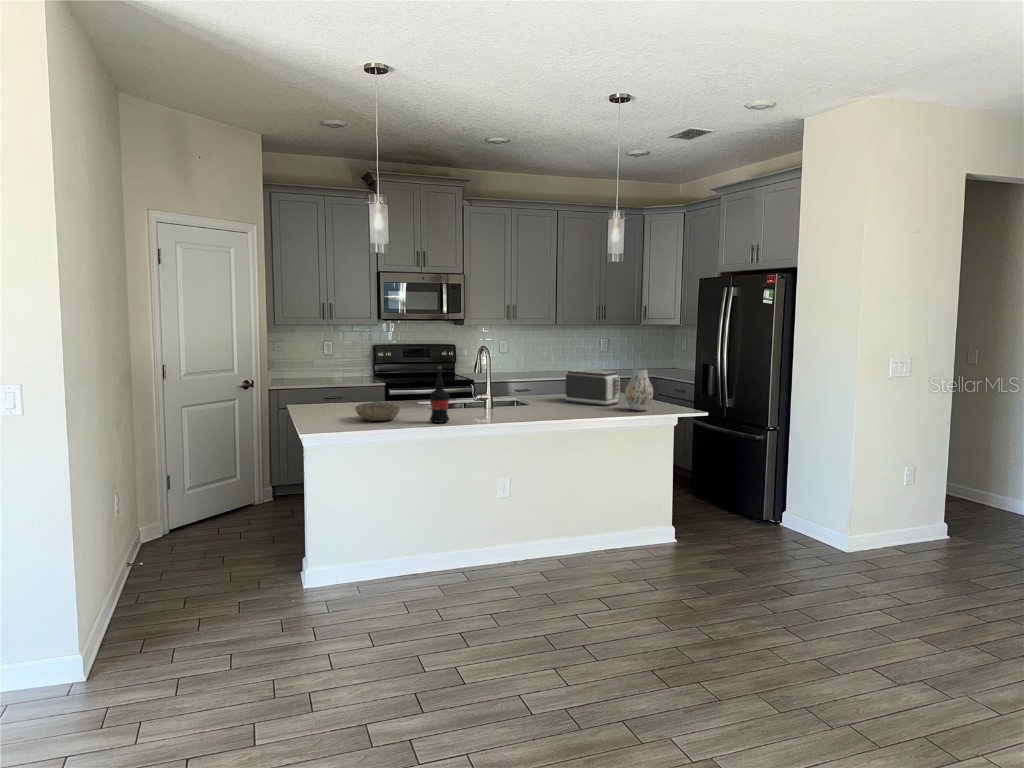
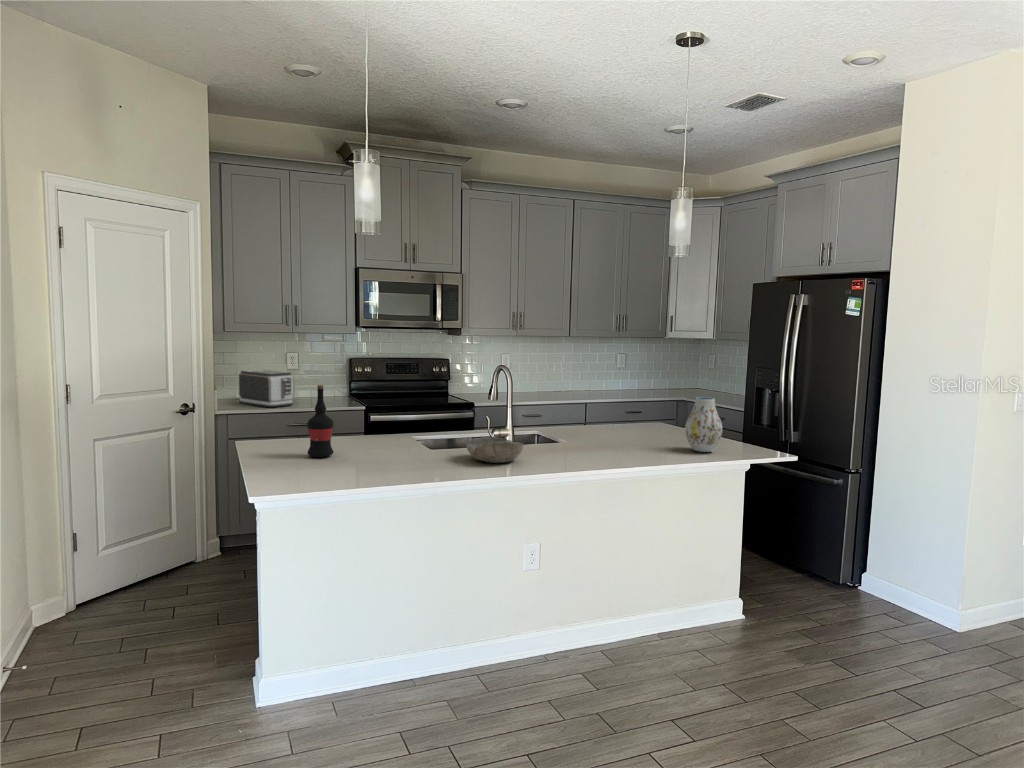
wine bottle: present [430,366,449,423] -> present [307,385,334,457]
toaster: present [565,369,620,406] -> present [239,370,295,407]
bowl: present [355,402,401,421] -> present [466,437,524,463]

